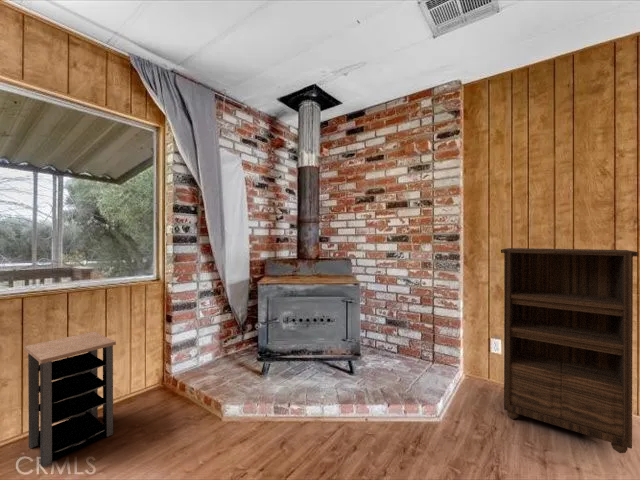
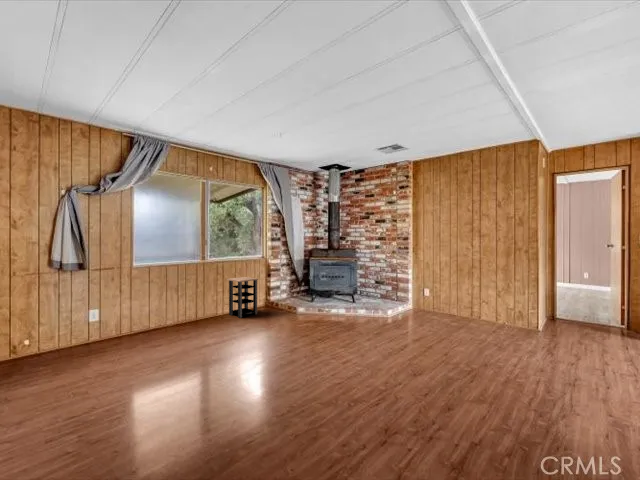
bookshelf: present [501,248,638,453] -> none [415,244,466,323]

